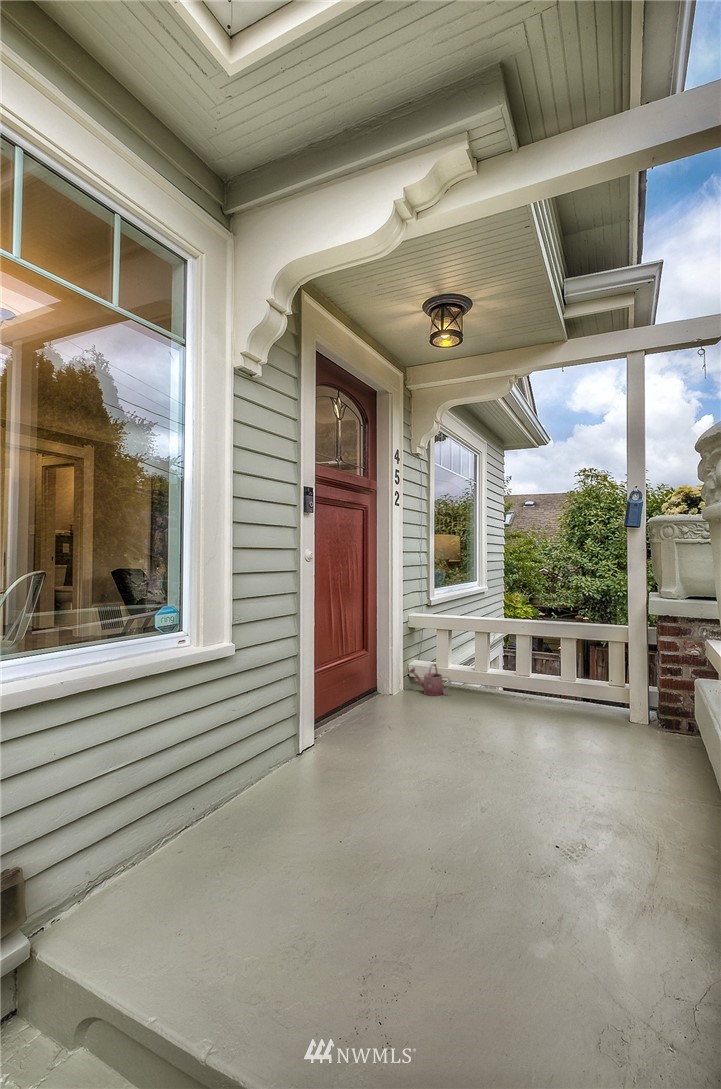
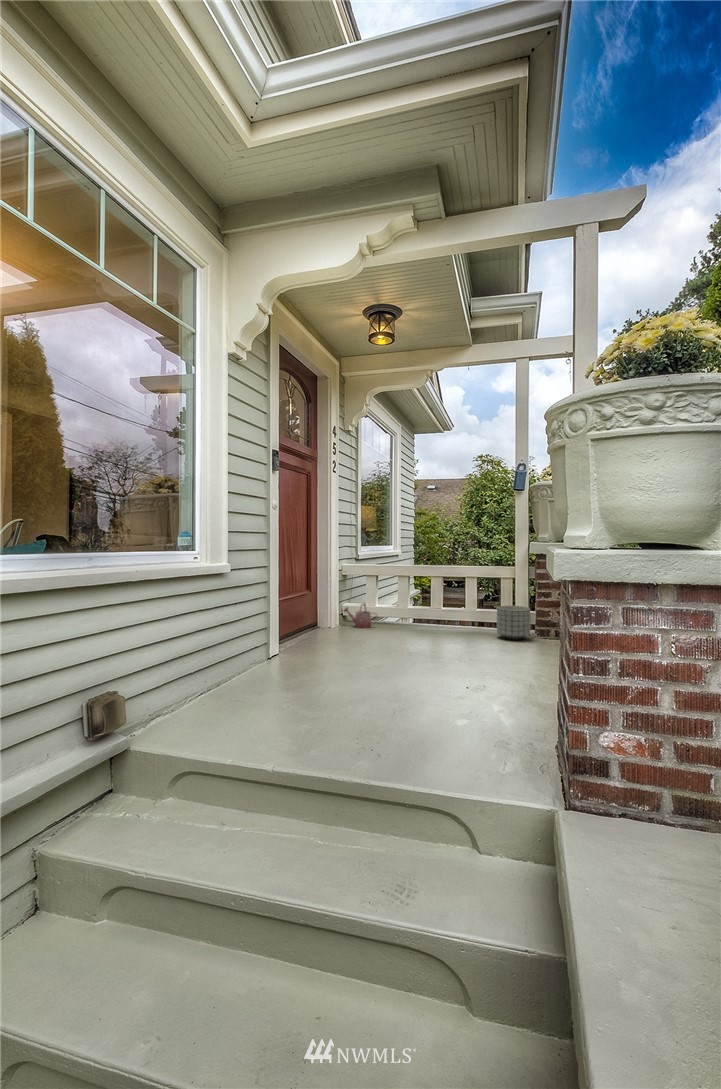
planter: none [611,677,660,726] -> present [497,606,530,640]

